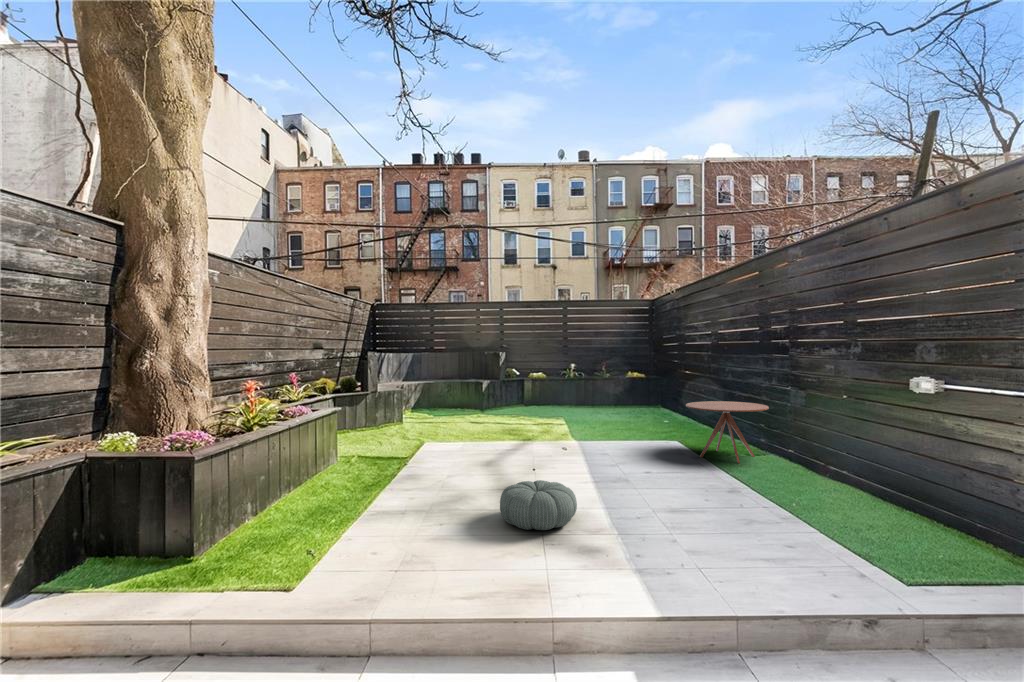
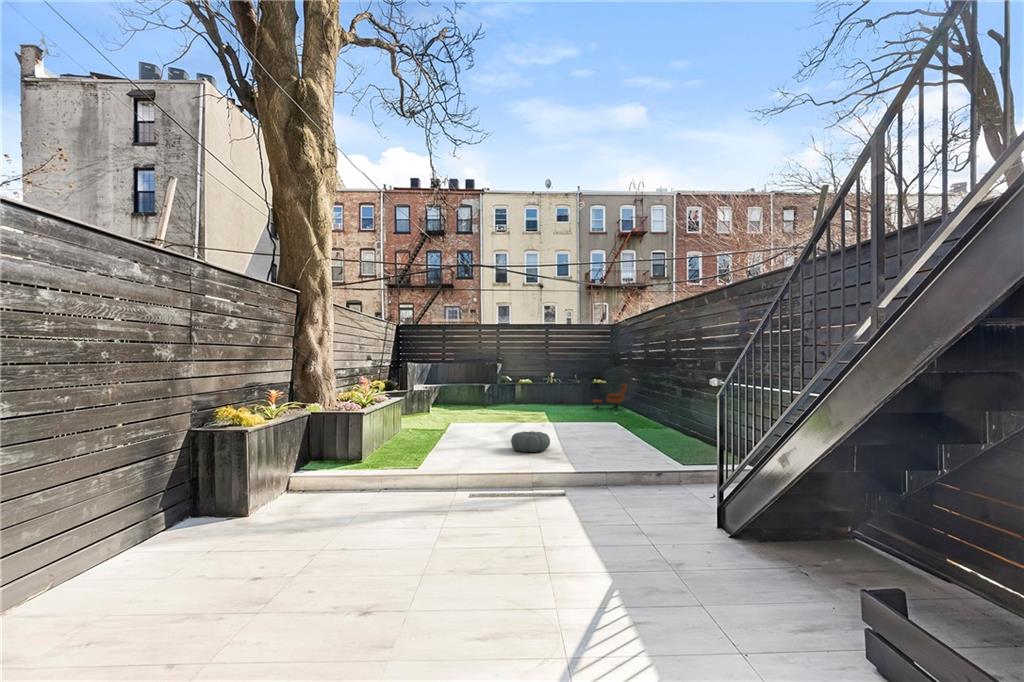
lounge chair: none [625,378,674,415] -> present [592,383,627,410]
round table: present [686,401,769,463] -> none [621,396,669,432]

